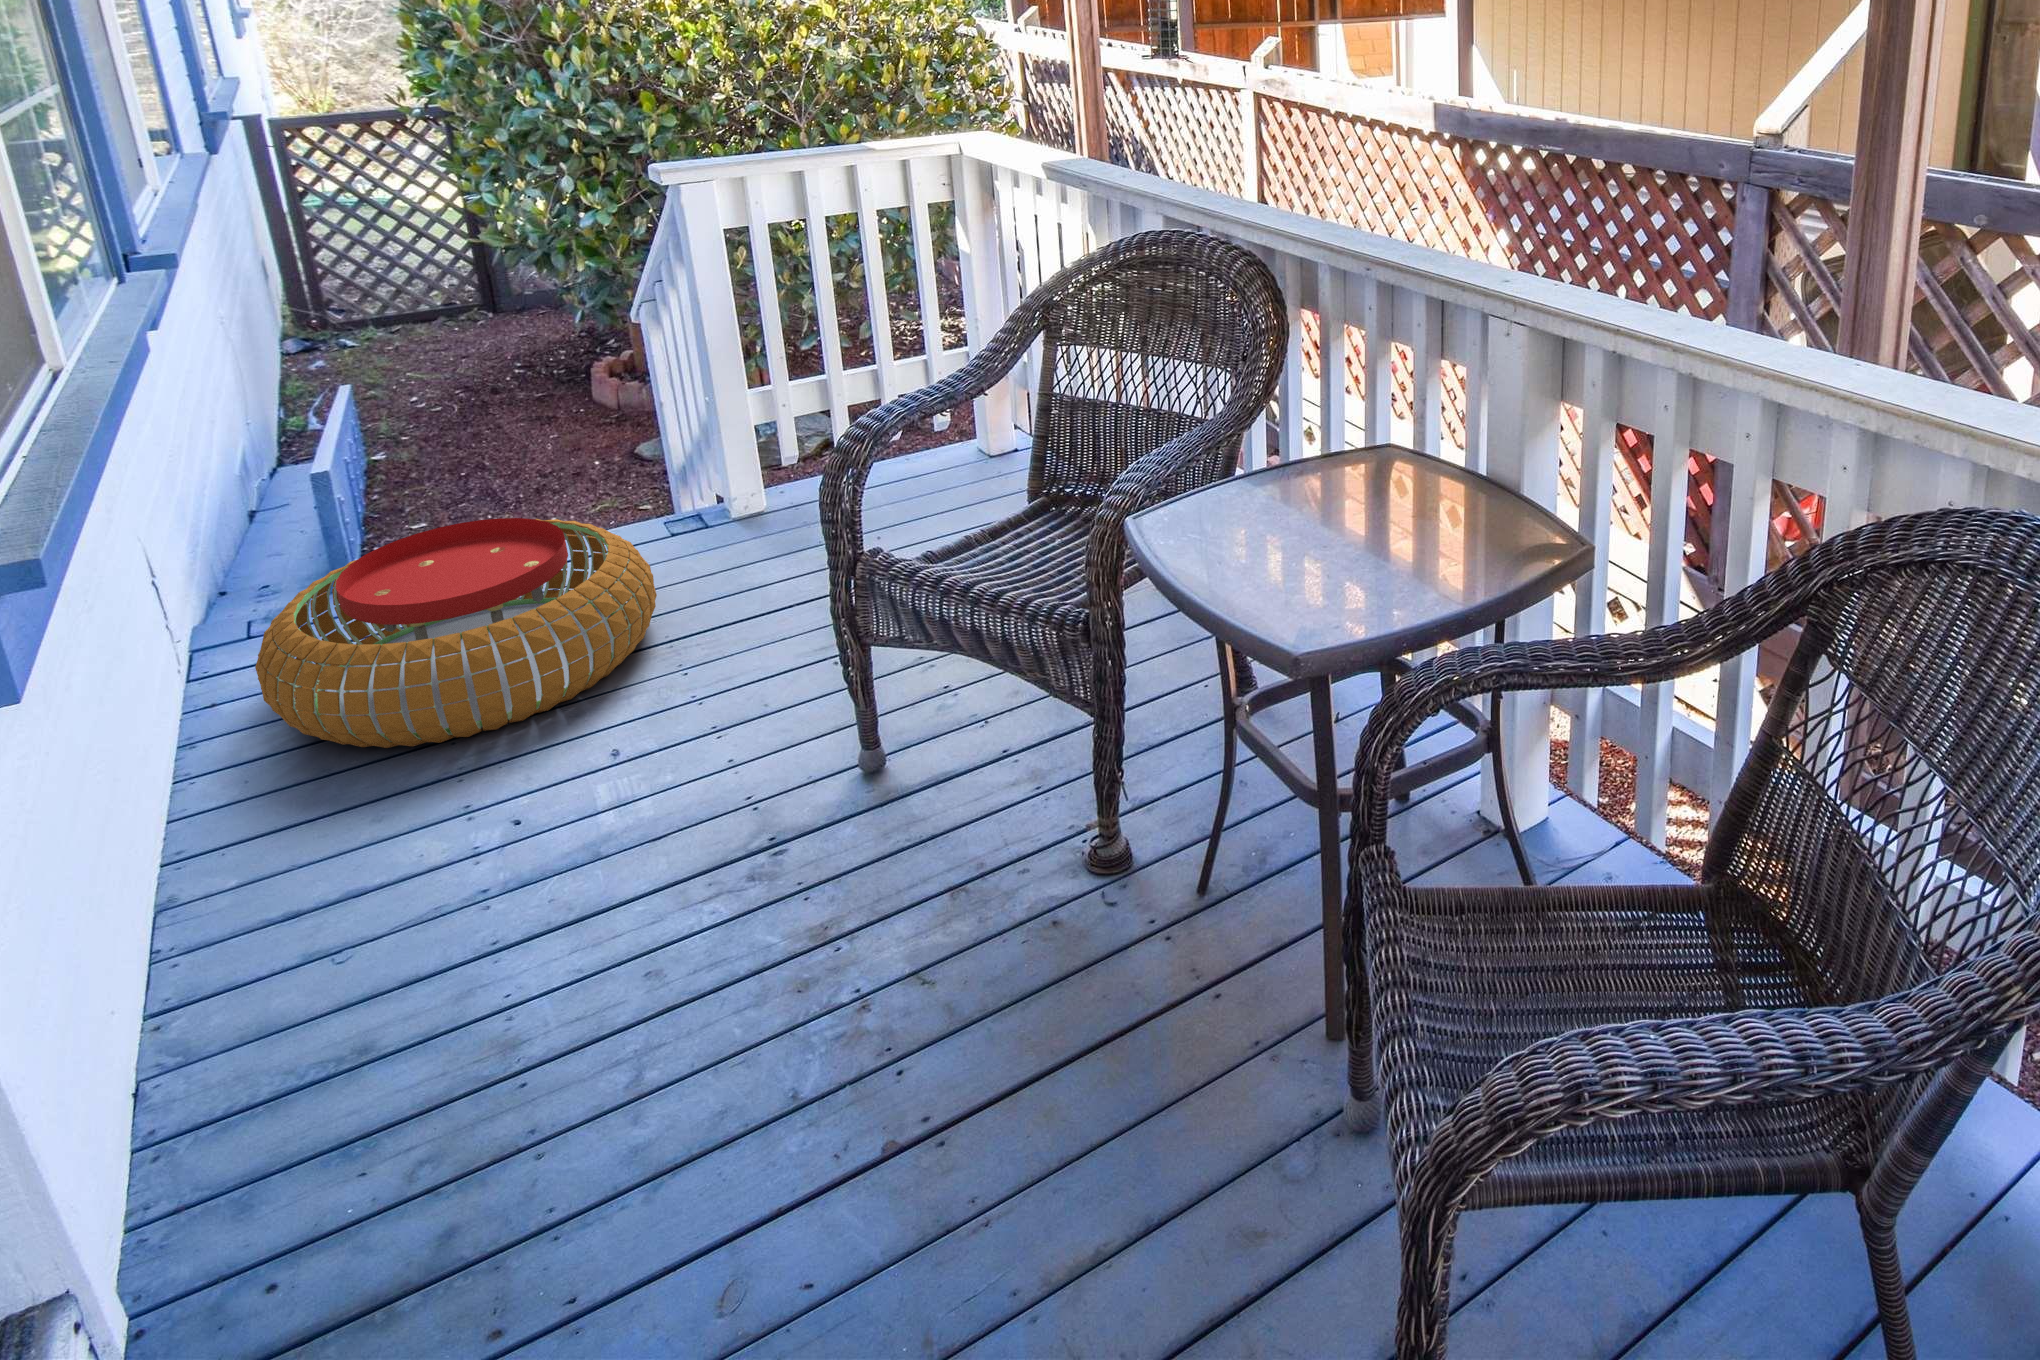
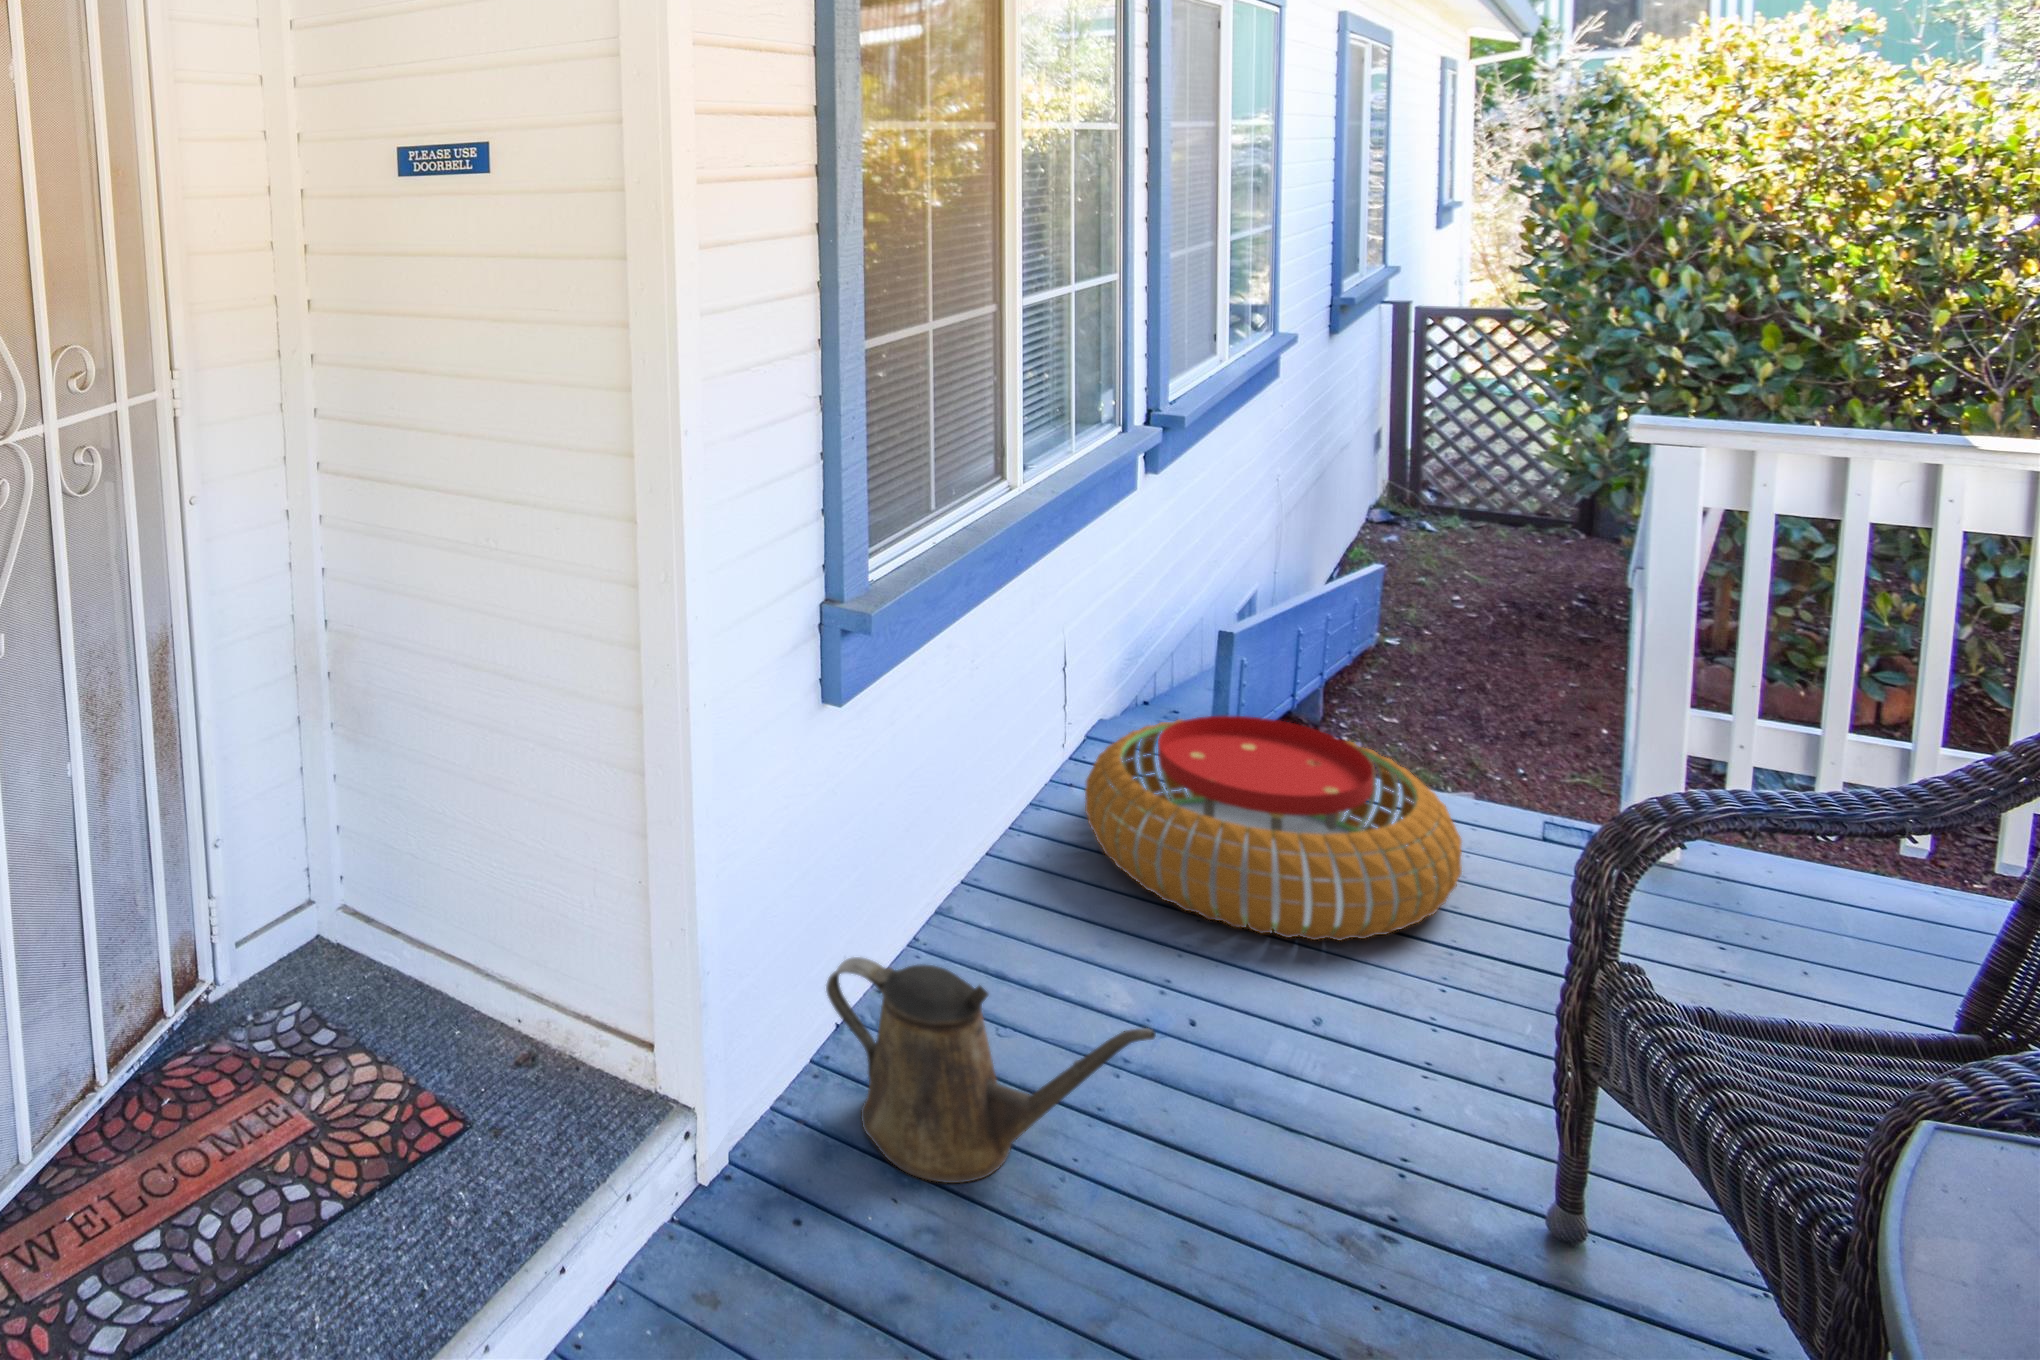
watering can: none [143,804,588,1153] -> present [826,957,1156,1183]

